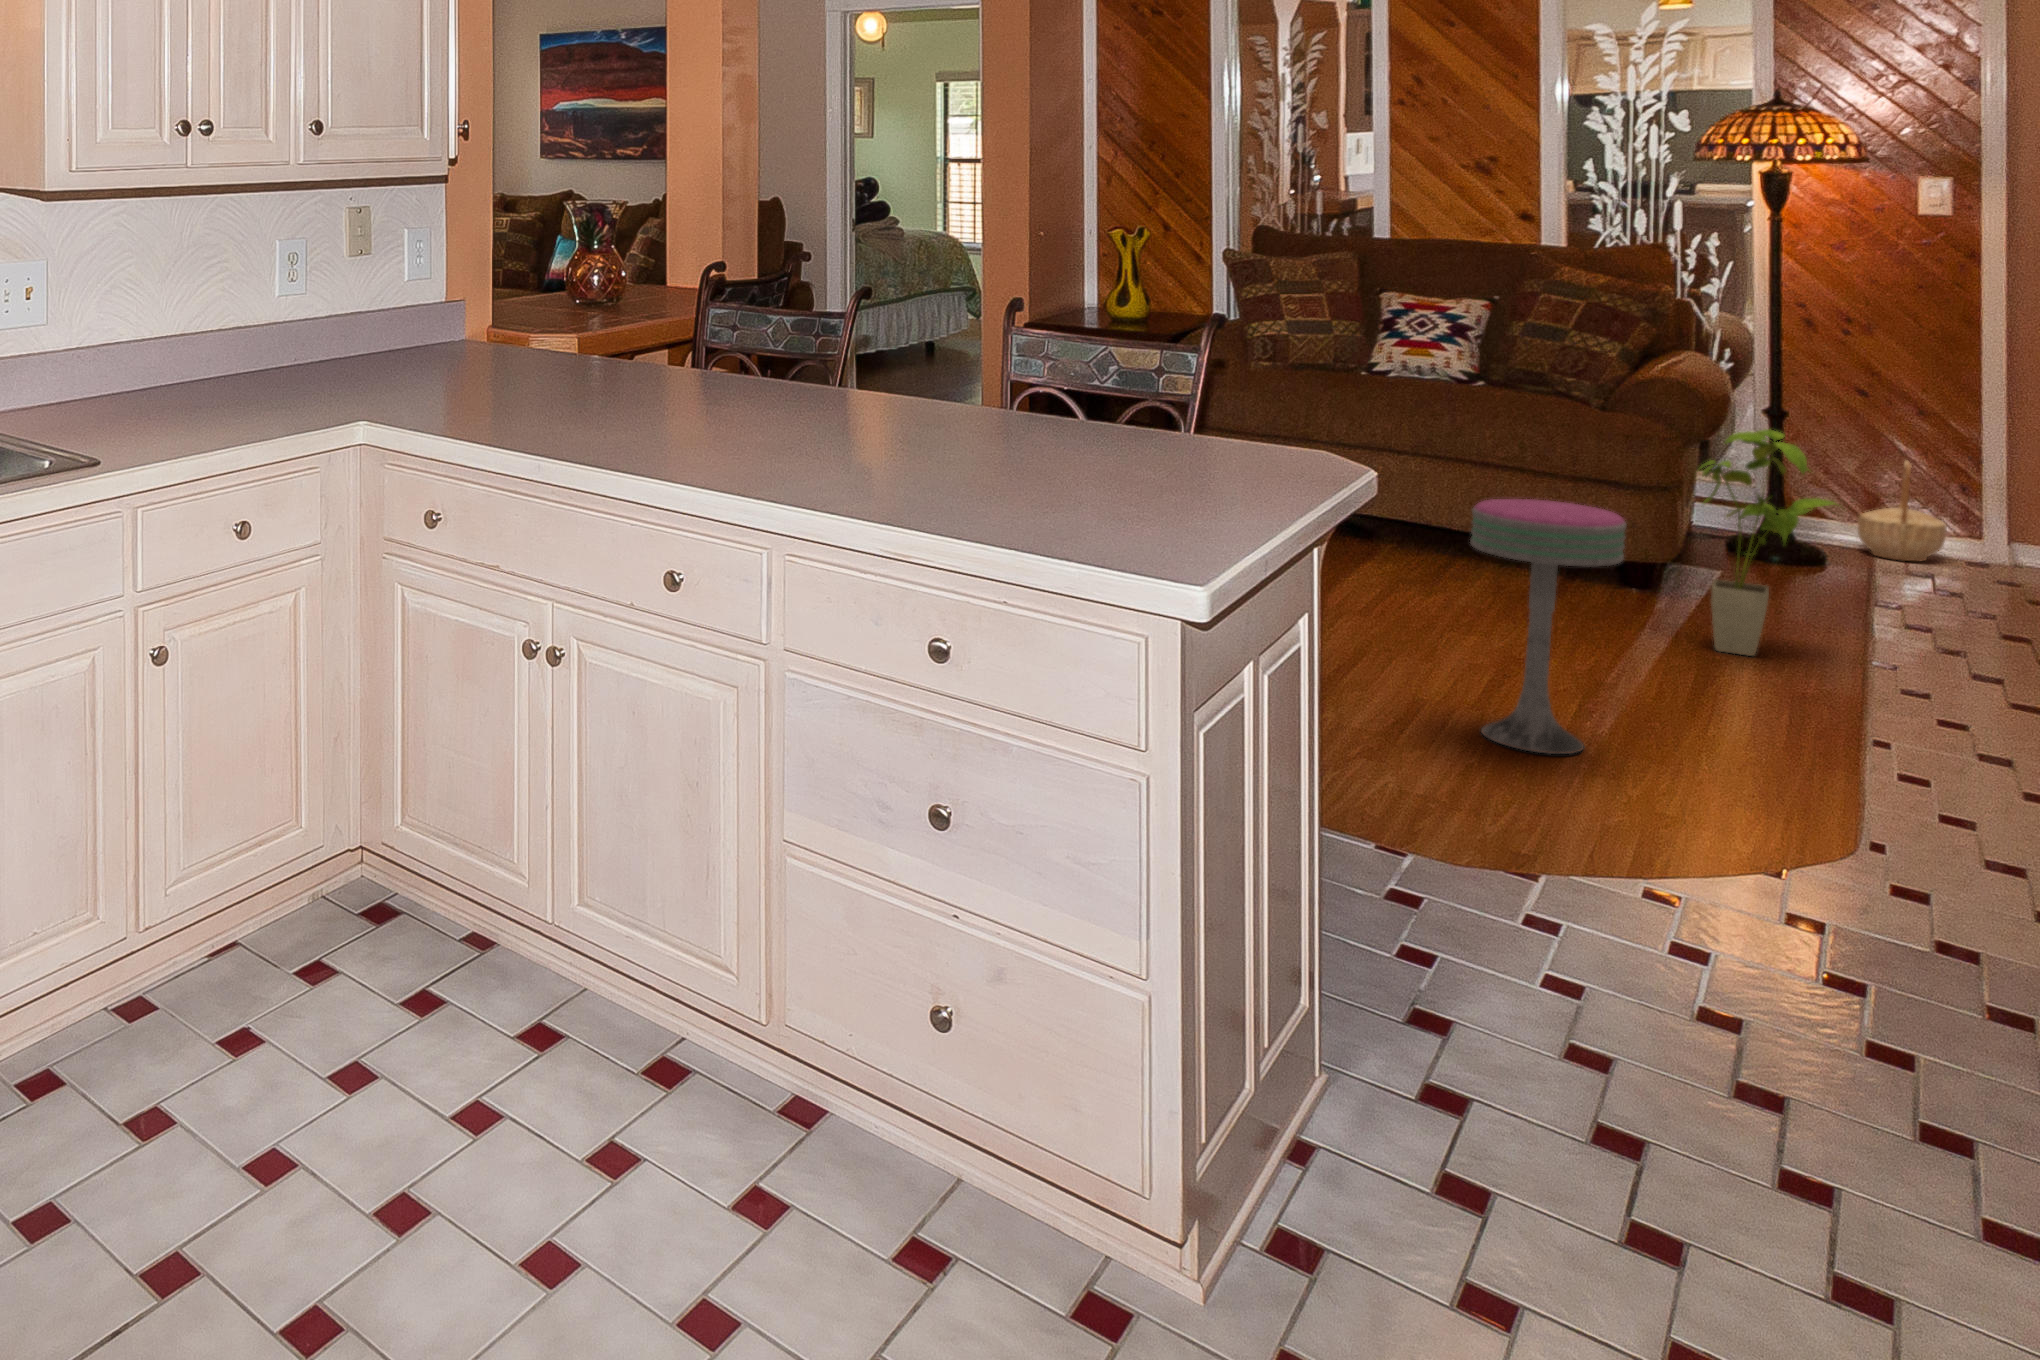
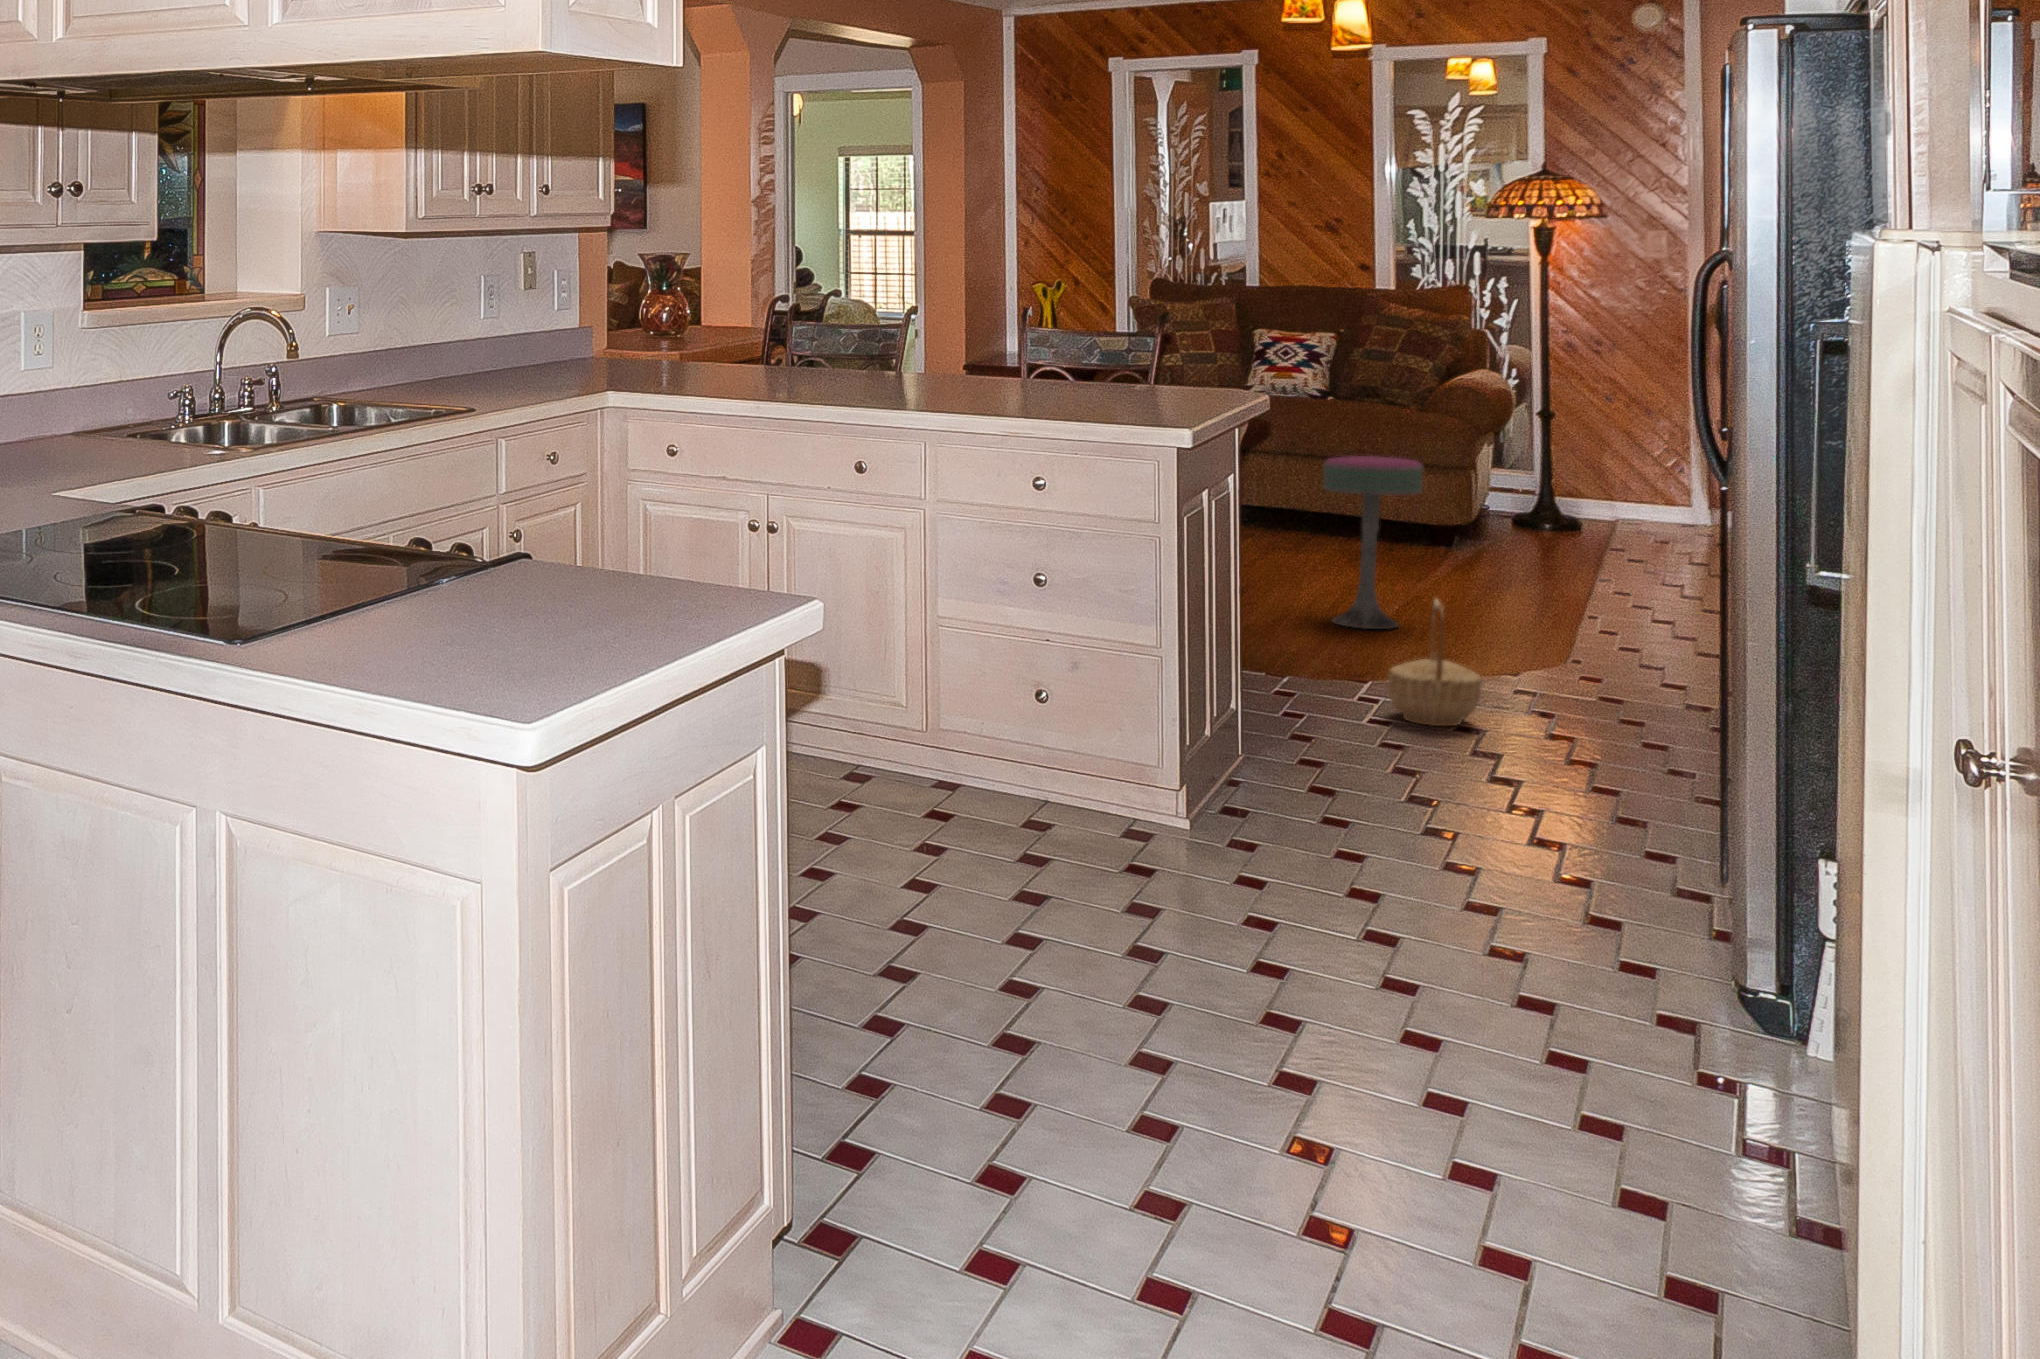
house plant: present [1696,429,1835,656] -> none [1478,413,1580,581]
basket: present [1858,461,1947,561] -> present [1388,599,1482,726]

